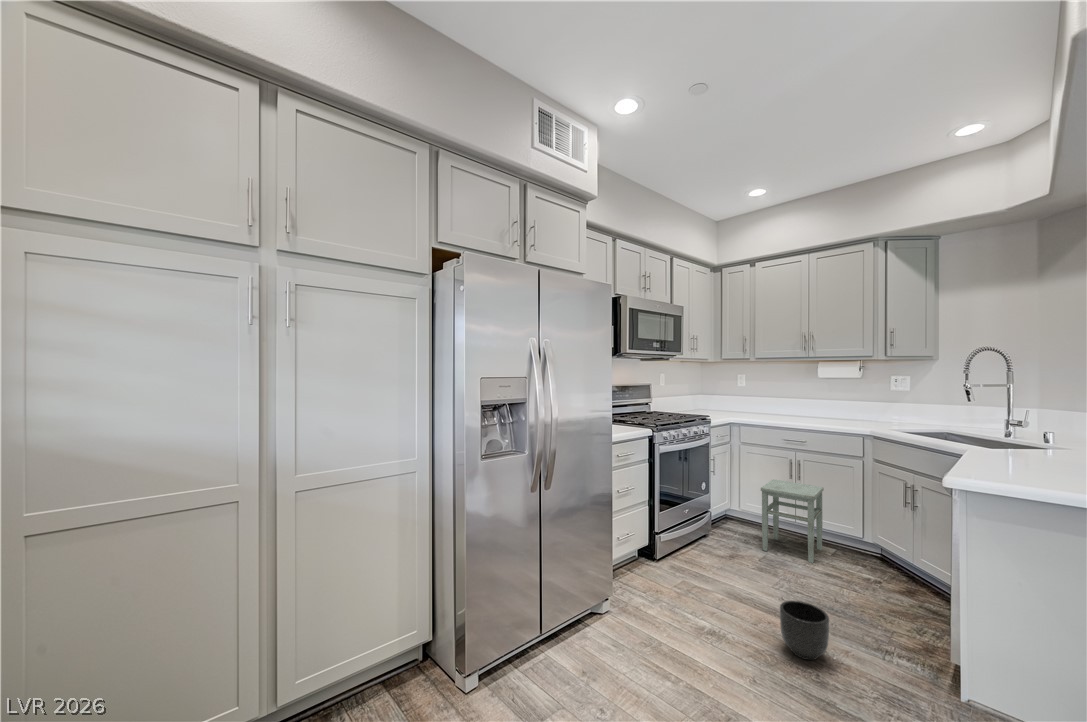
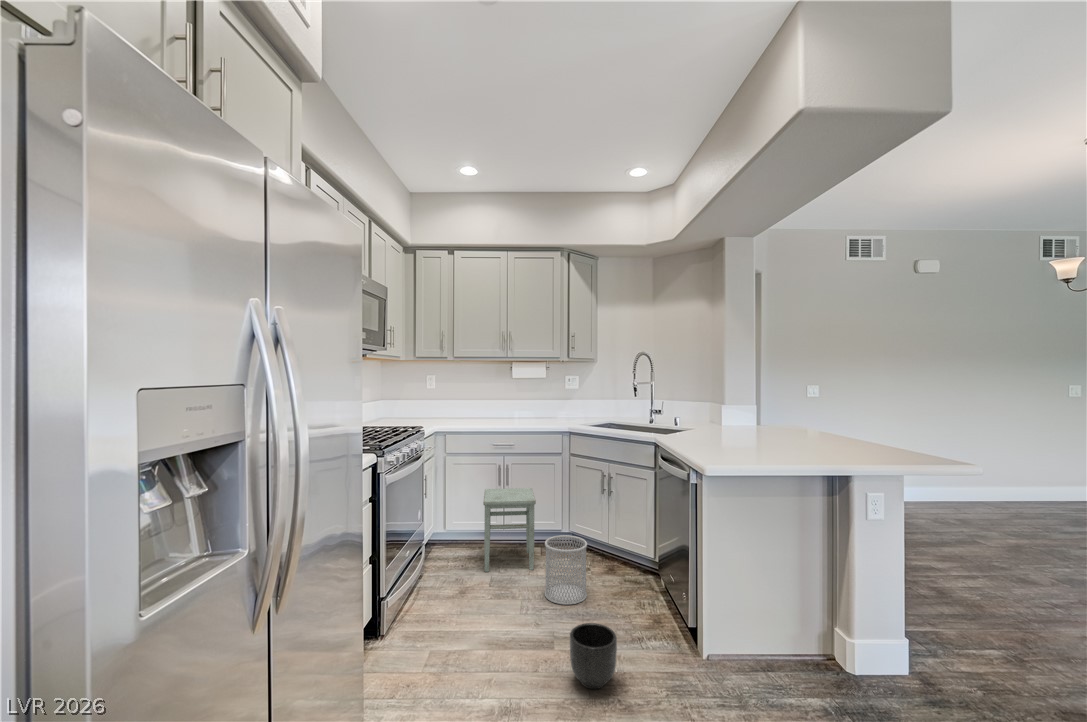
wastebasket: none [807,532,857,601] -> present [545,535,587,605]

